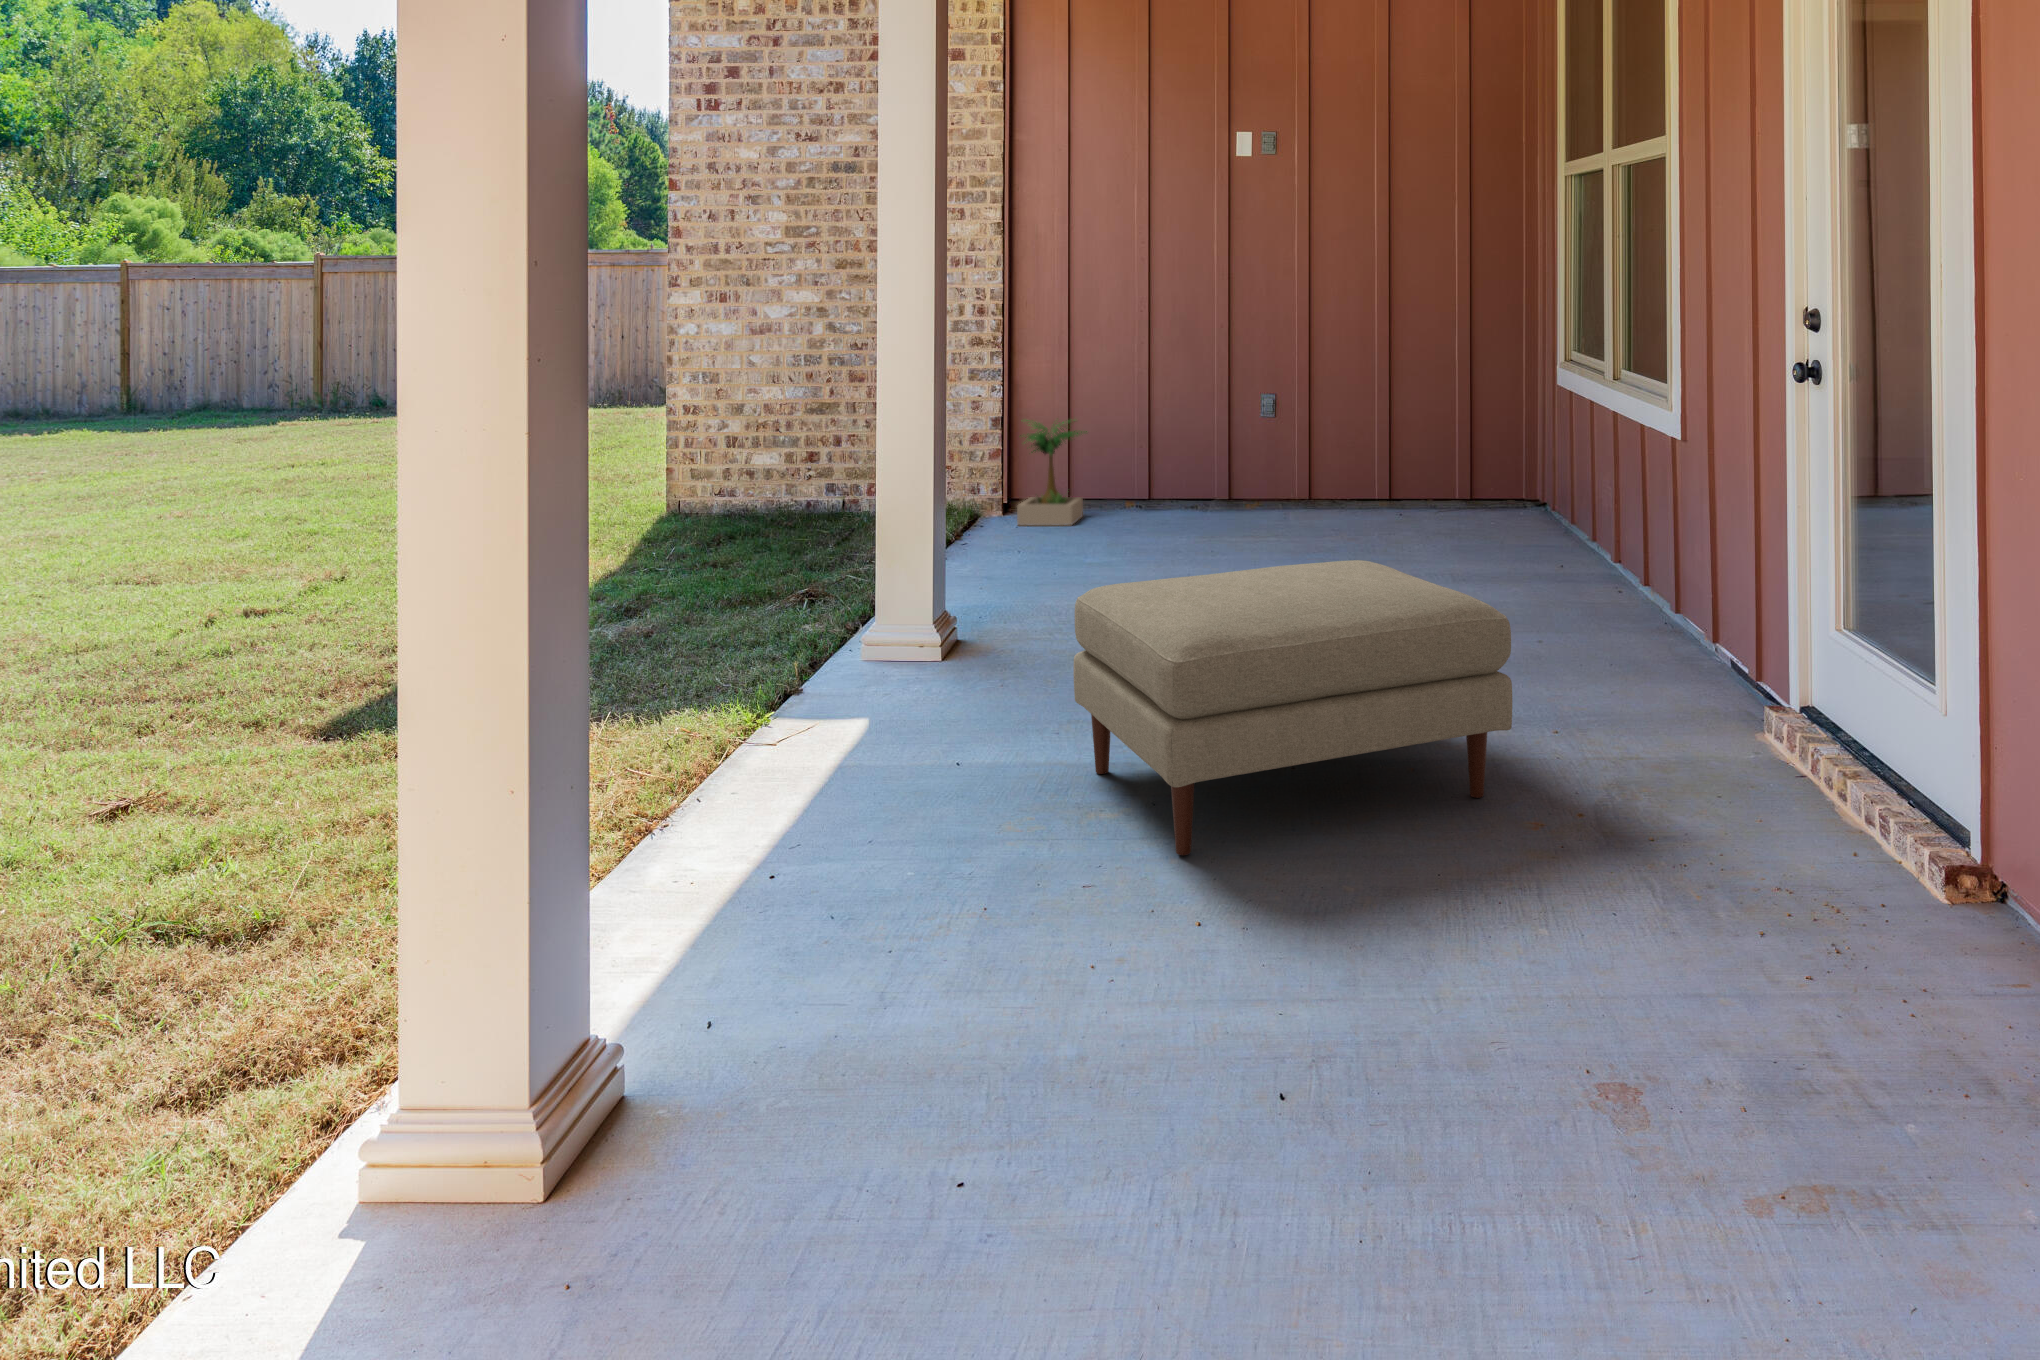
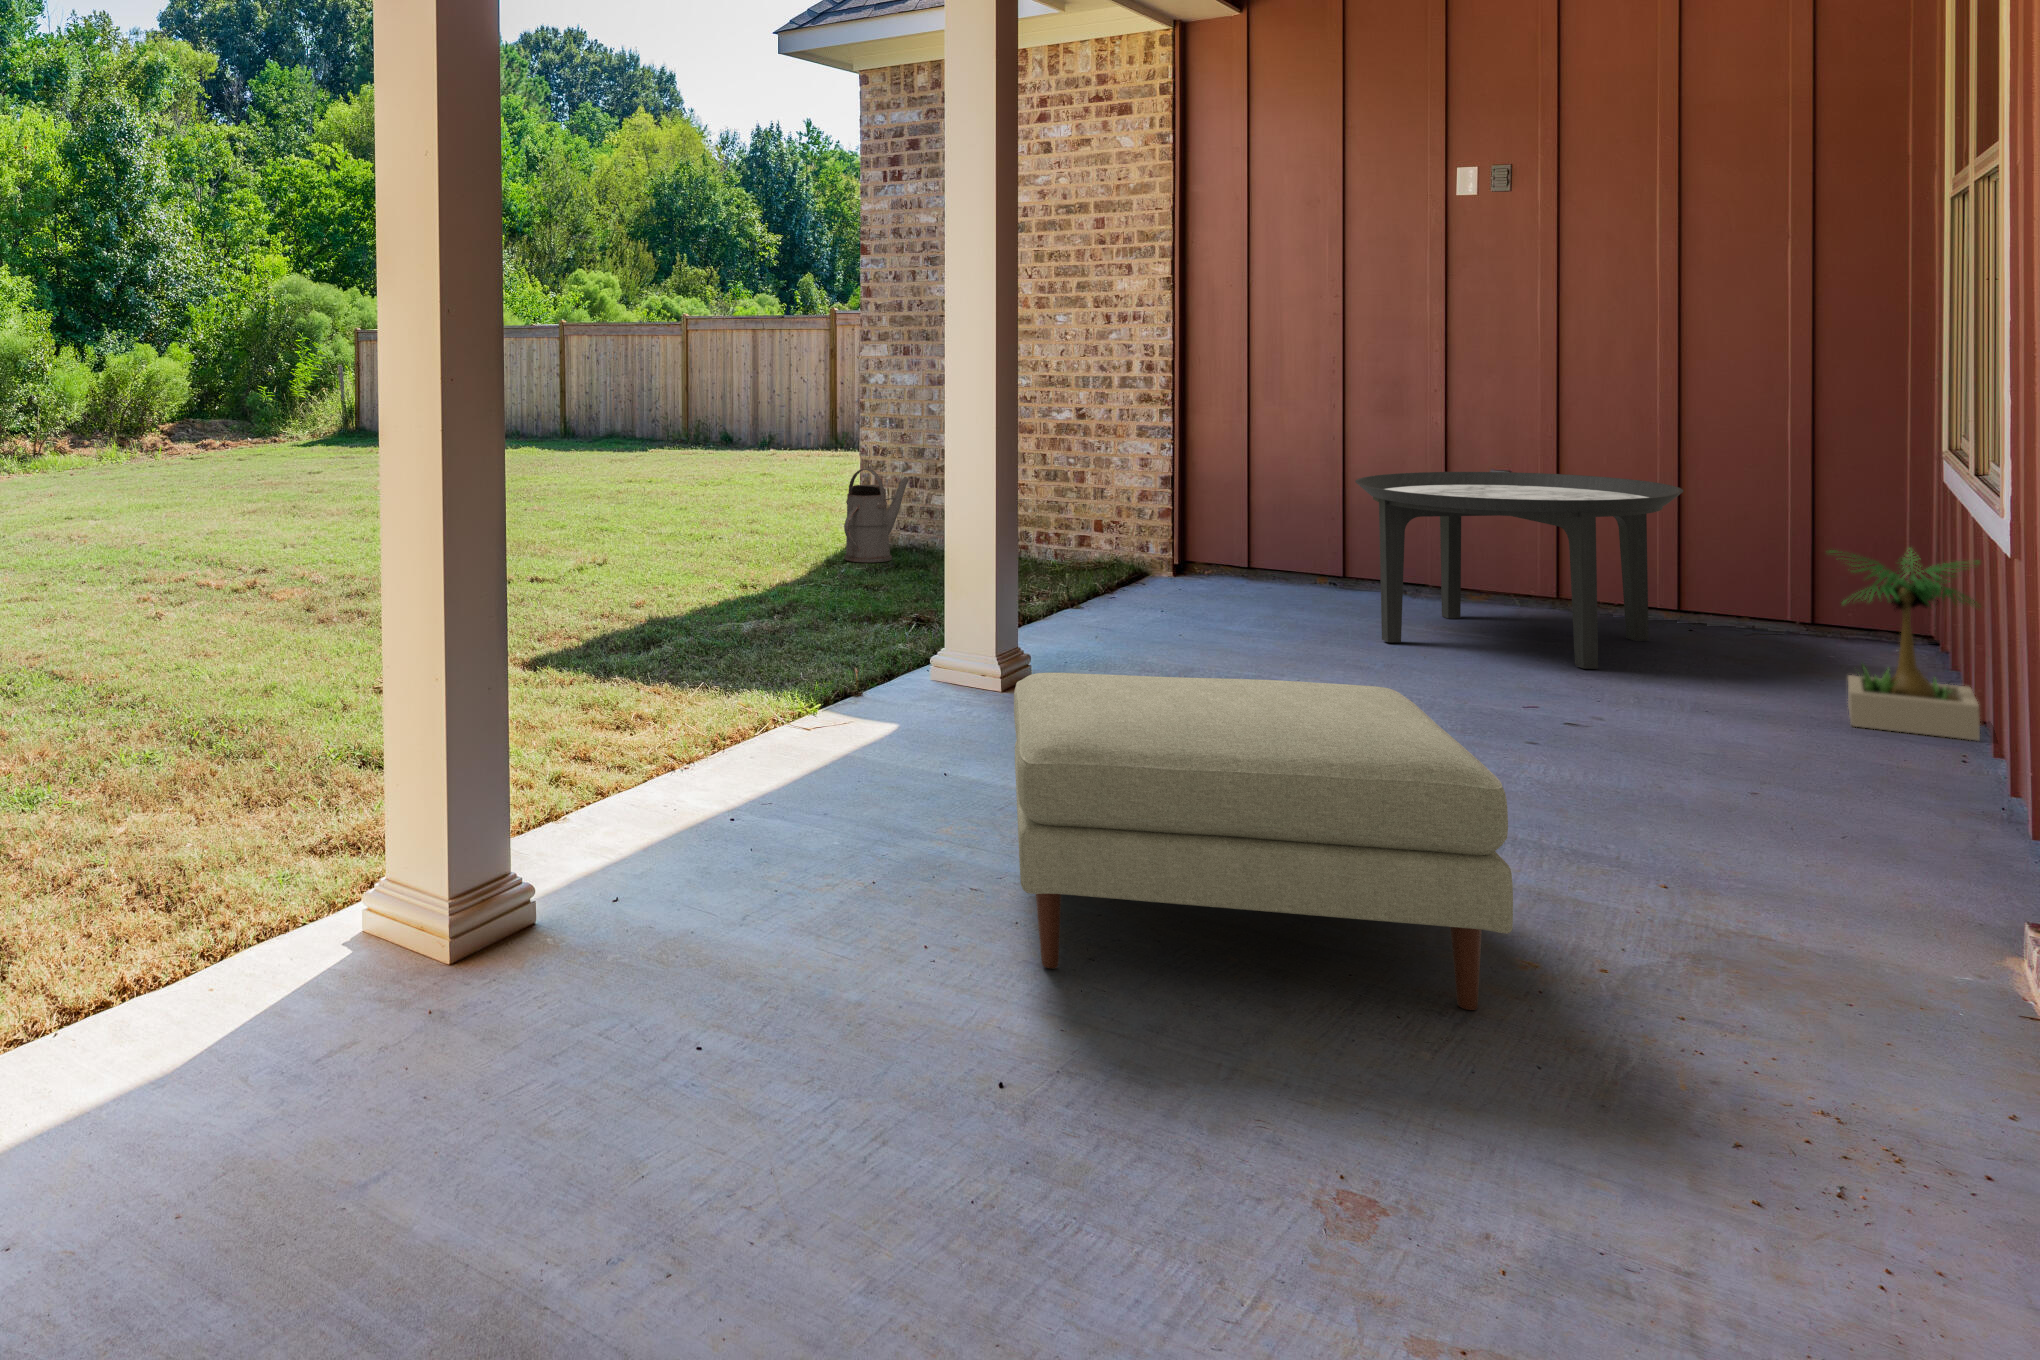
round table: none [1179,398,1398,546] -> present [1355,472,1683,669]
potted plant: present [1017,420,1087,526] -> present [1829,548,1981,740]
watering can: none [656,422,721,526] -> present [844,469,908,562]

